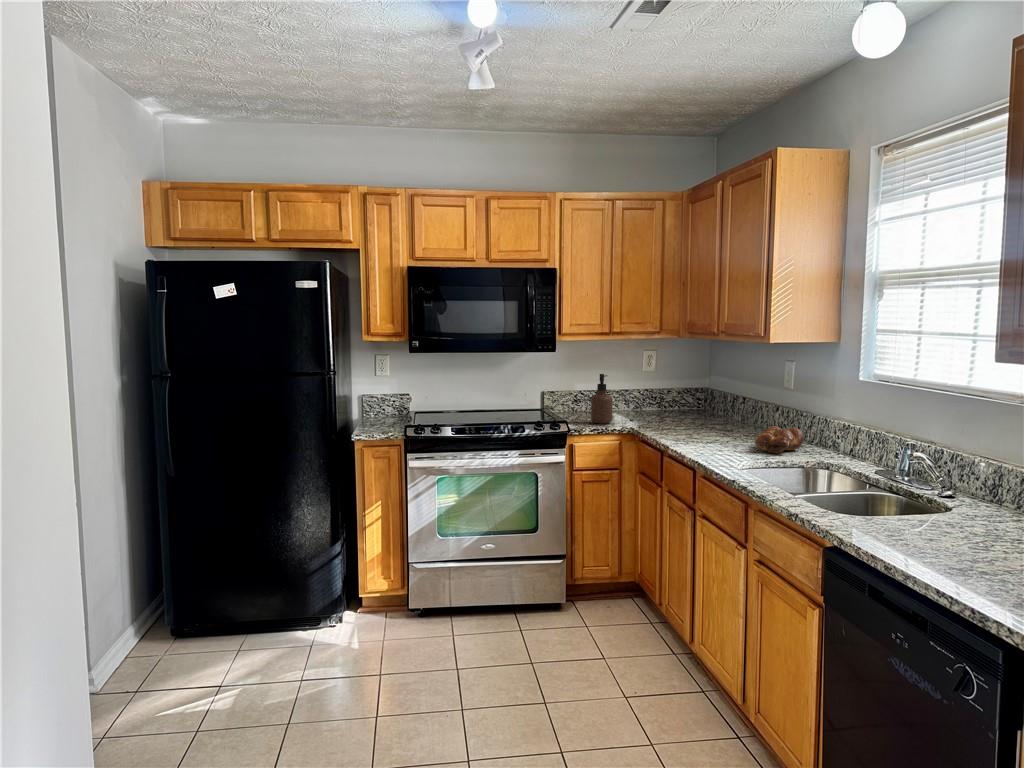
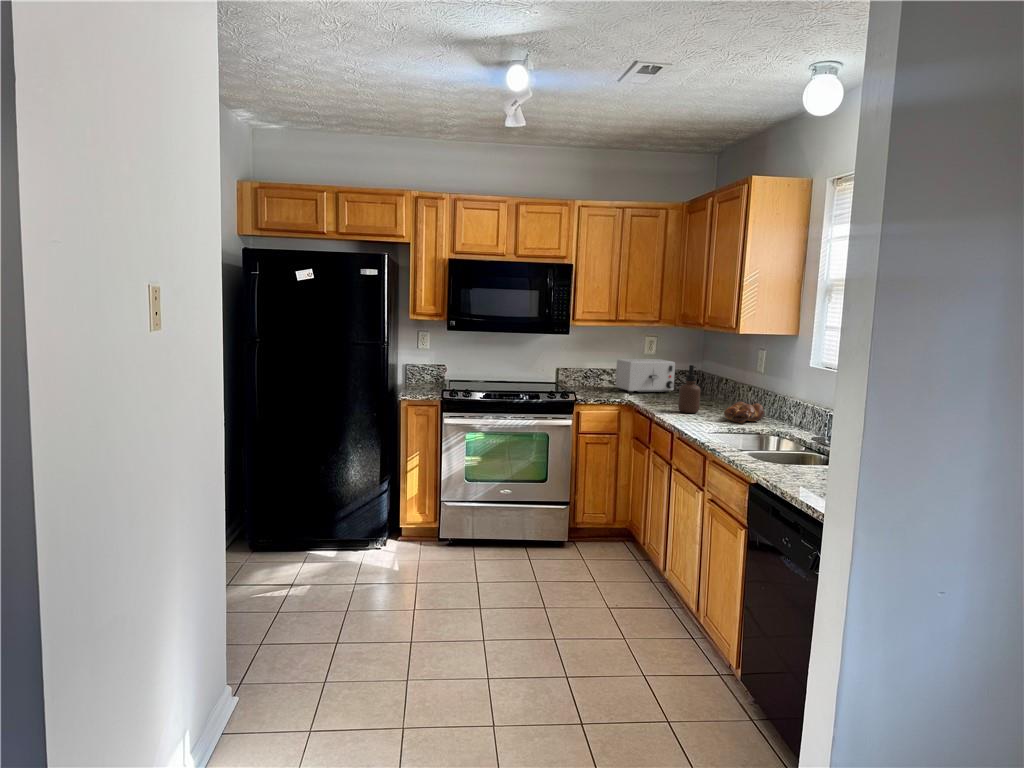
soap dispenser: present [591,374,613,424] -> present [678,365,701,413]
toaster: none [611,377,680,418] -> present [615,359,675,393]

